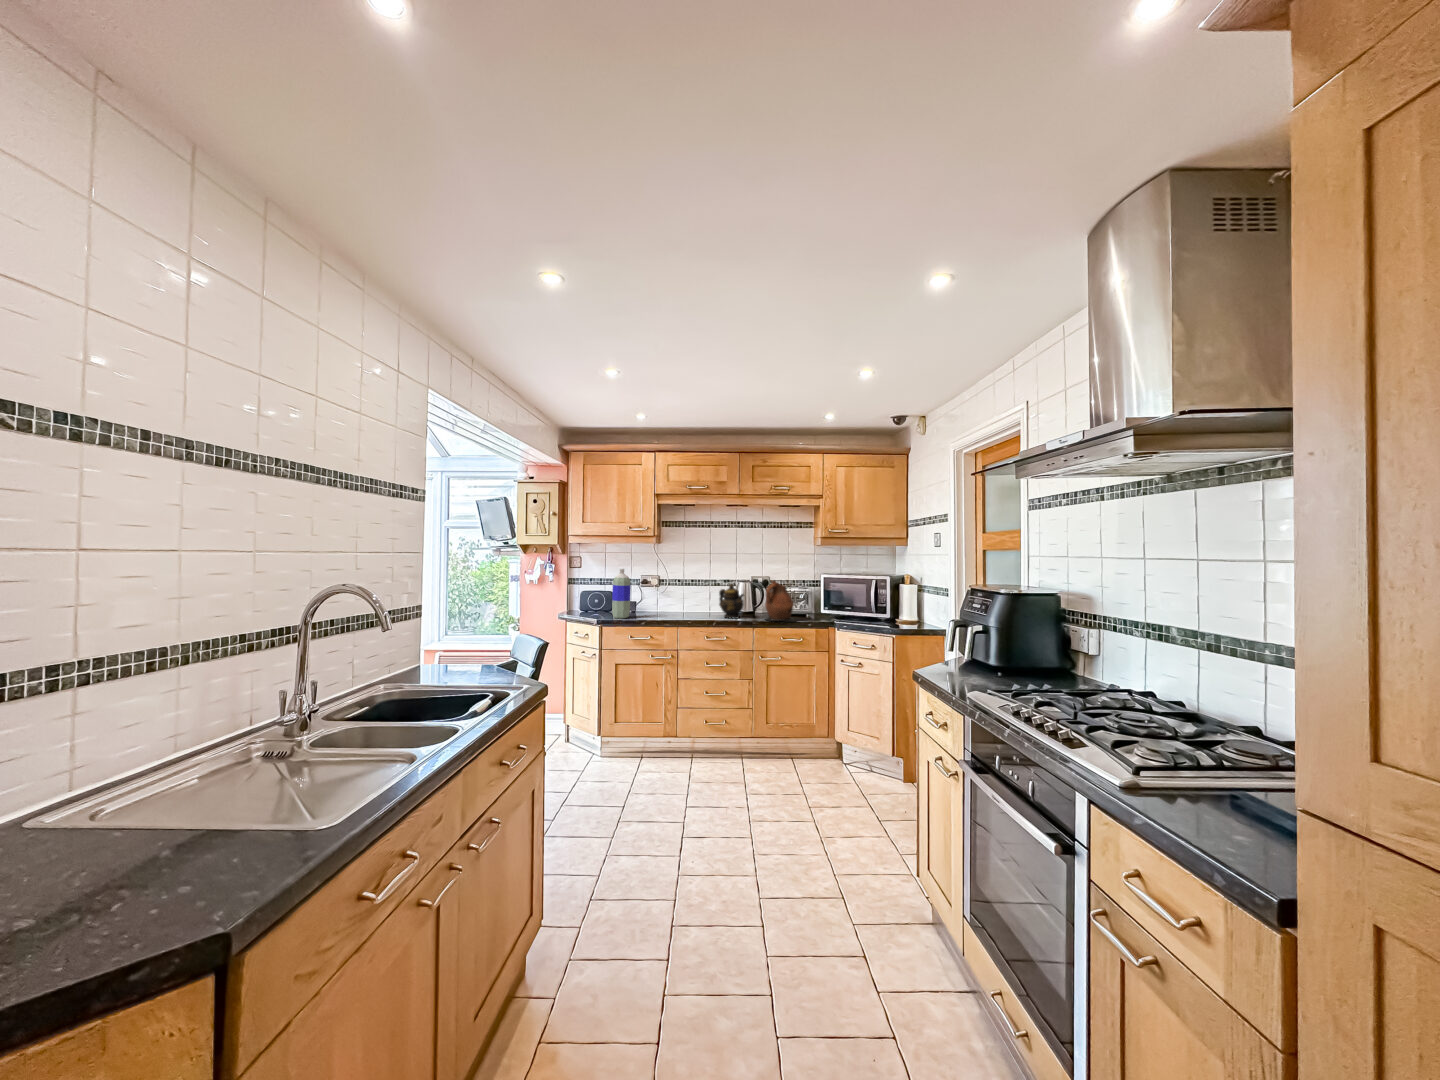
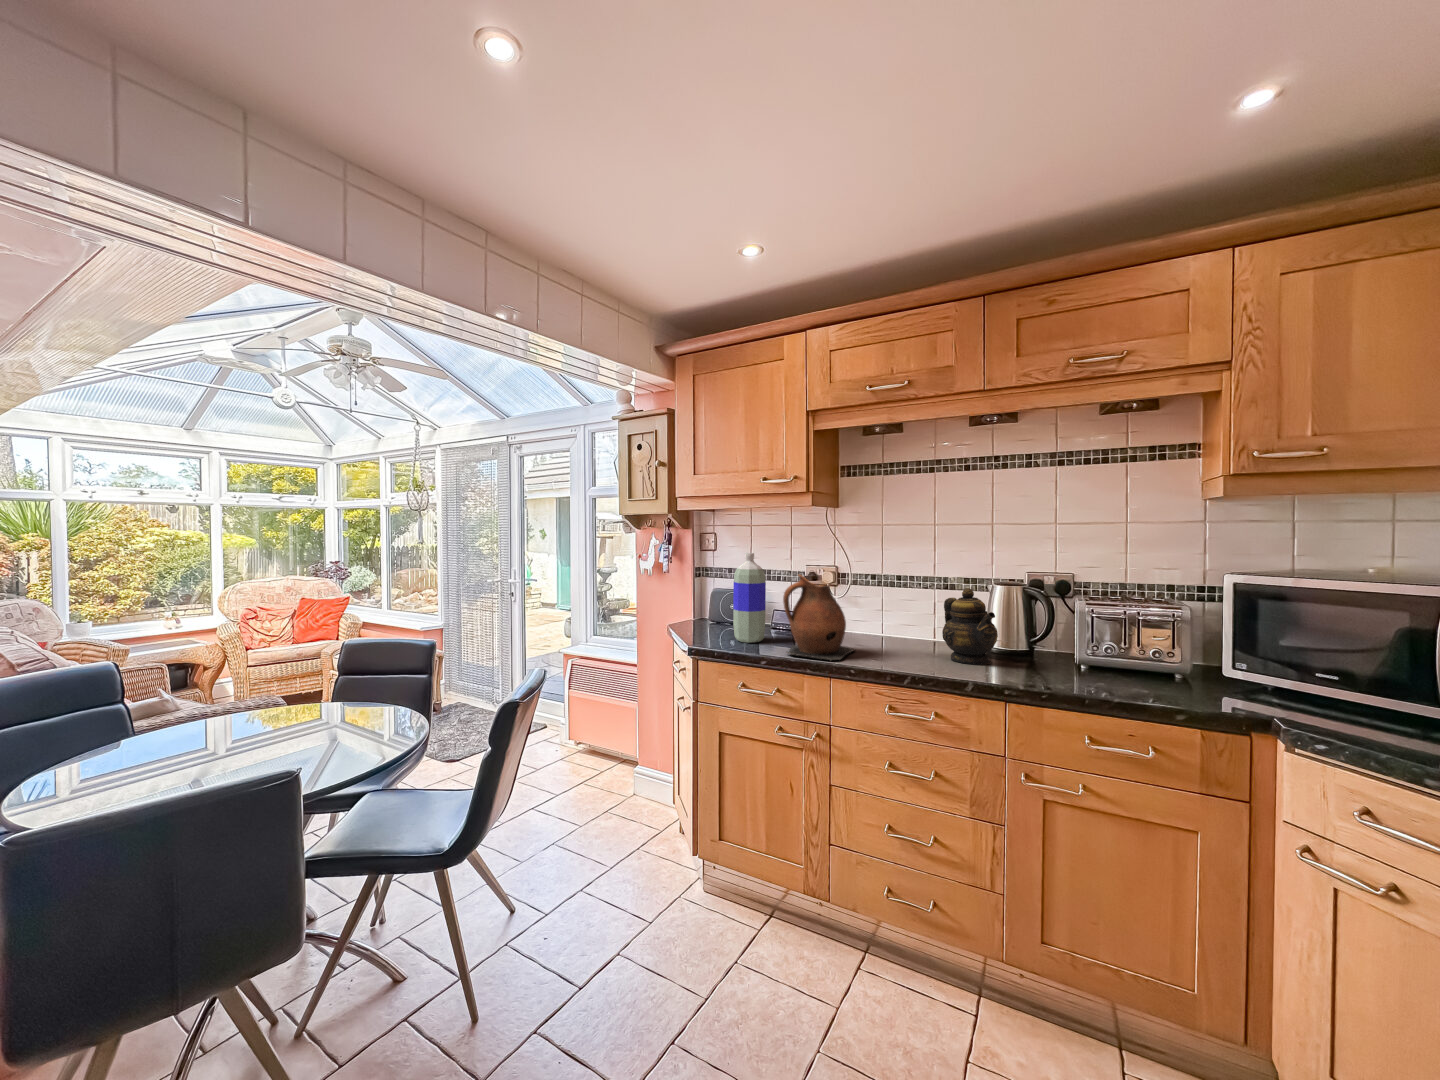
ceramic pitcher: present [765,581,795,622] -> present [783,575,854,661]

